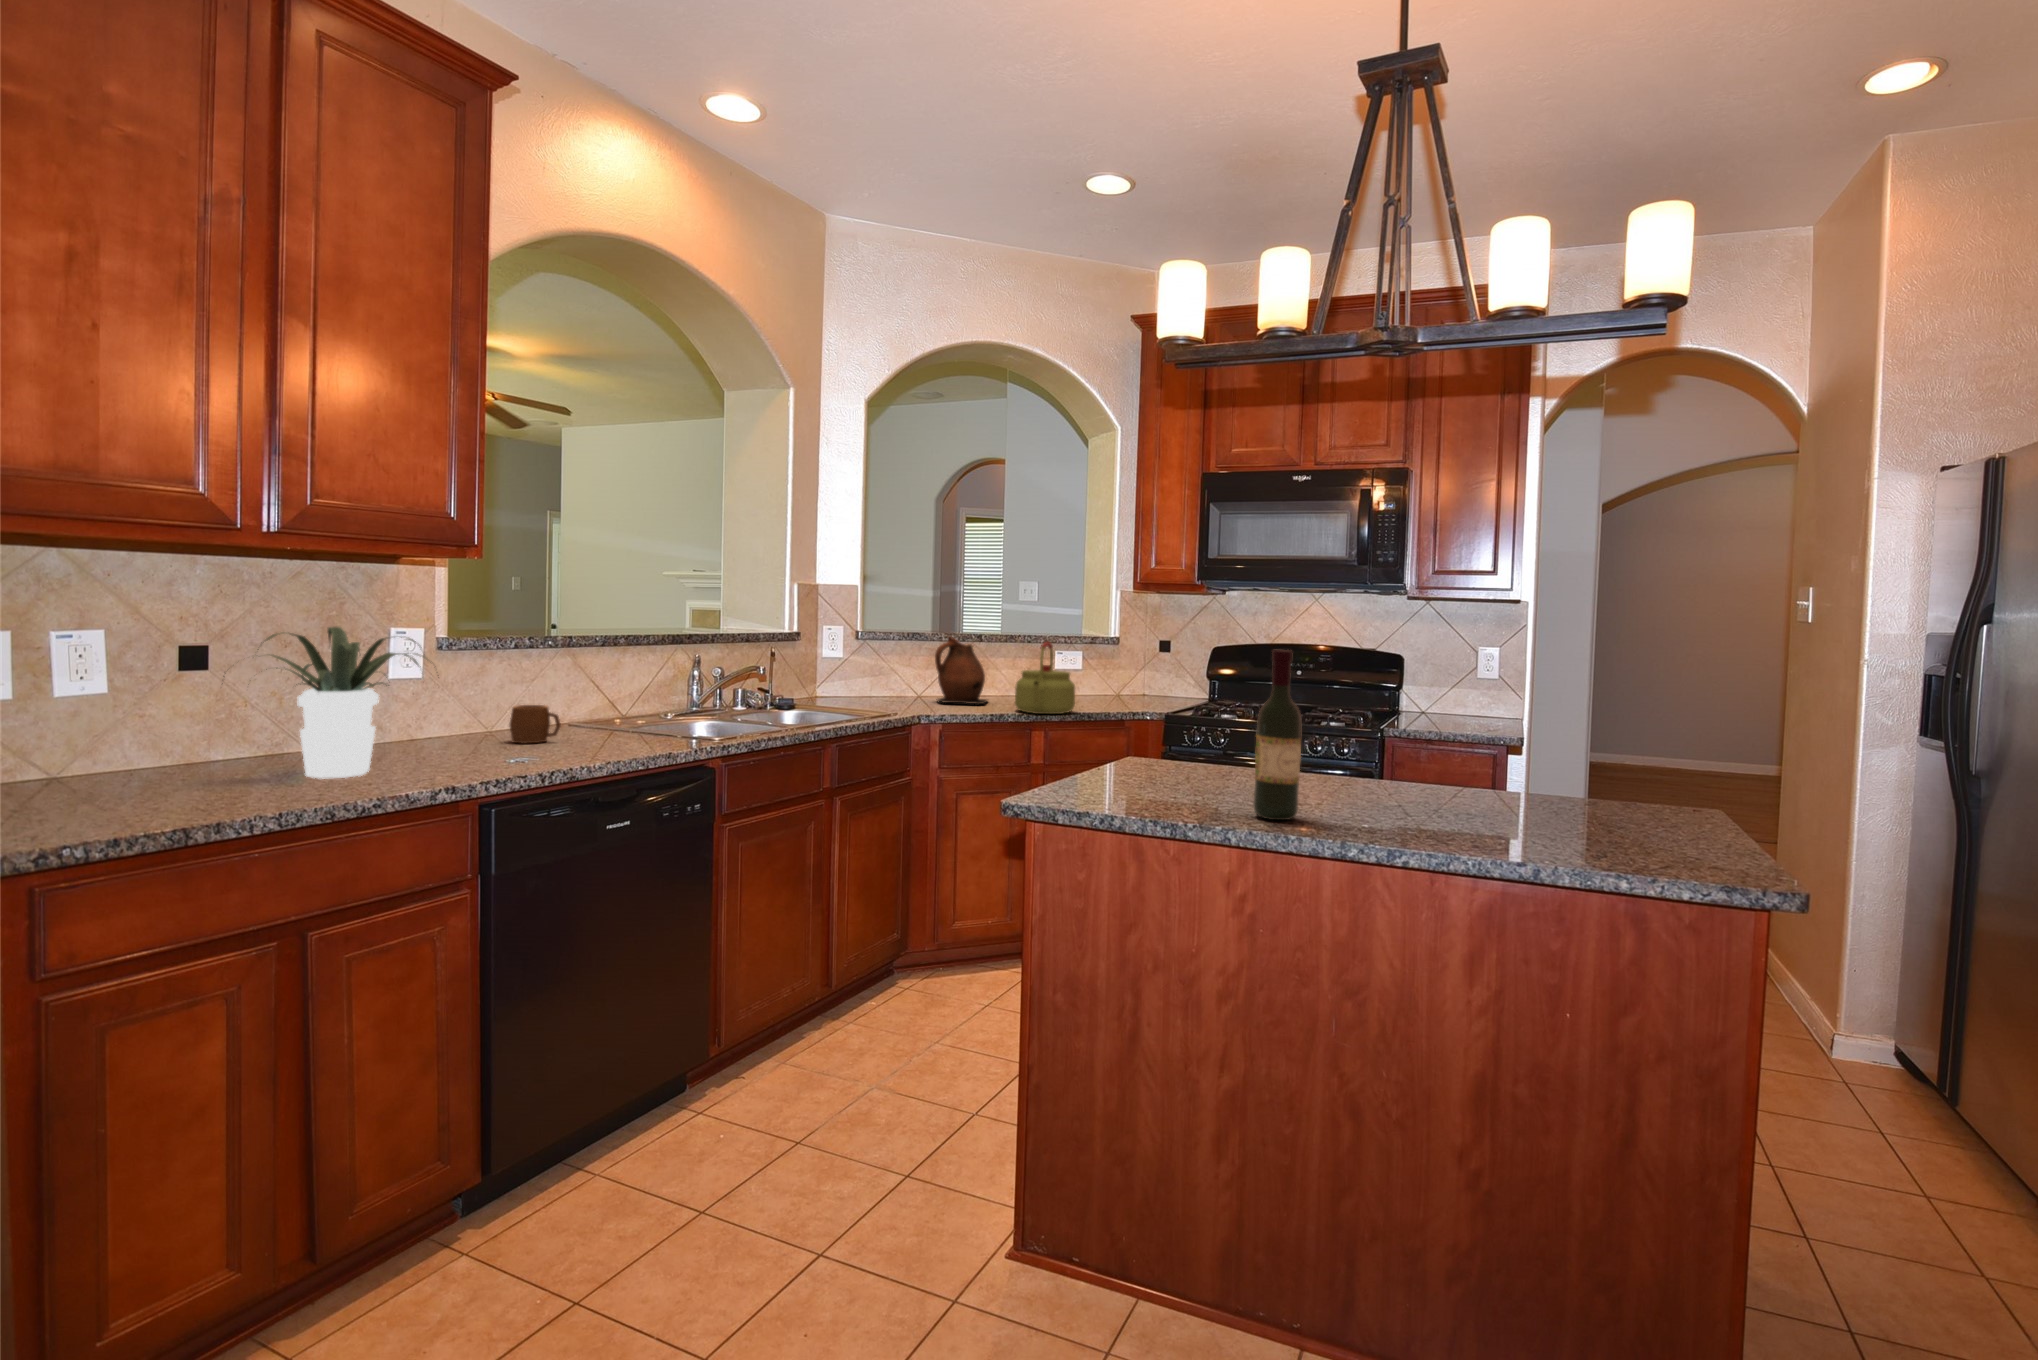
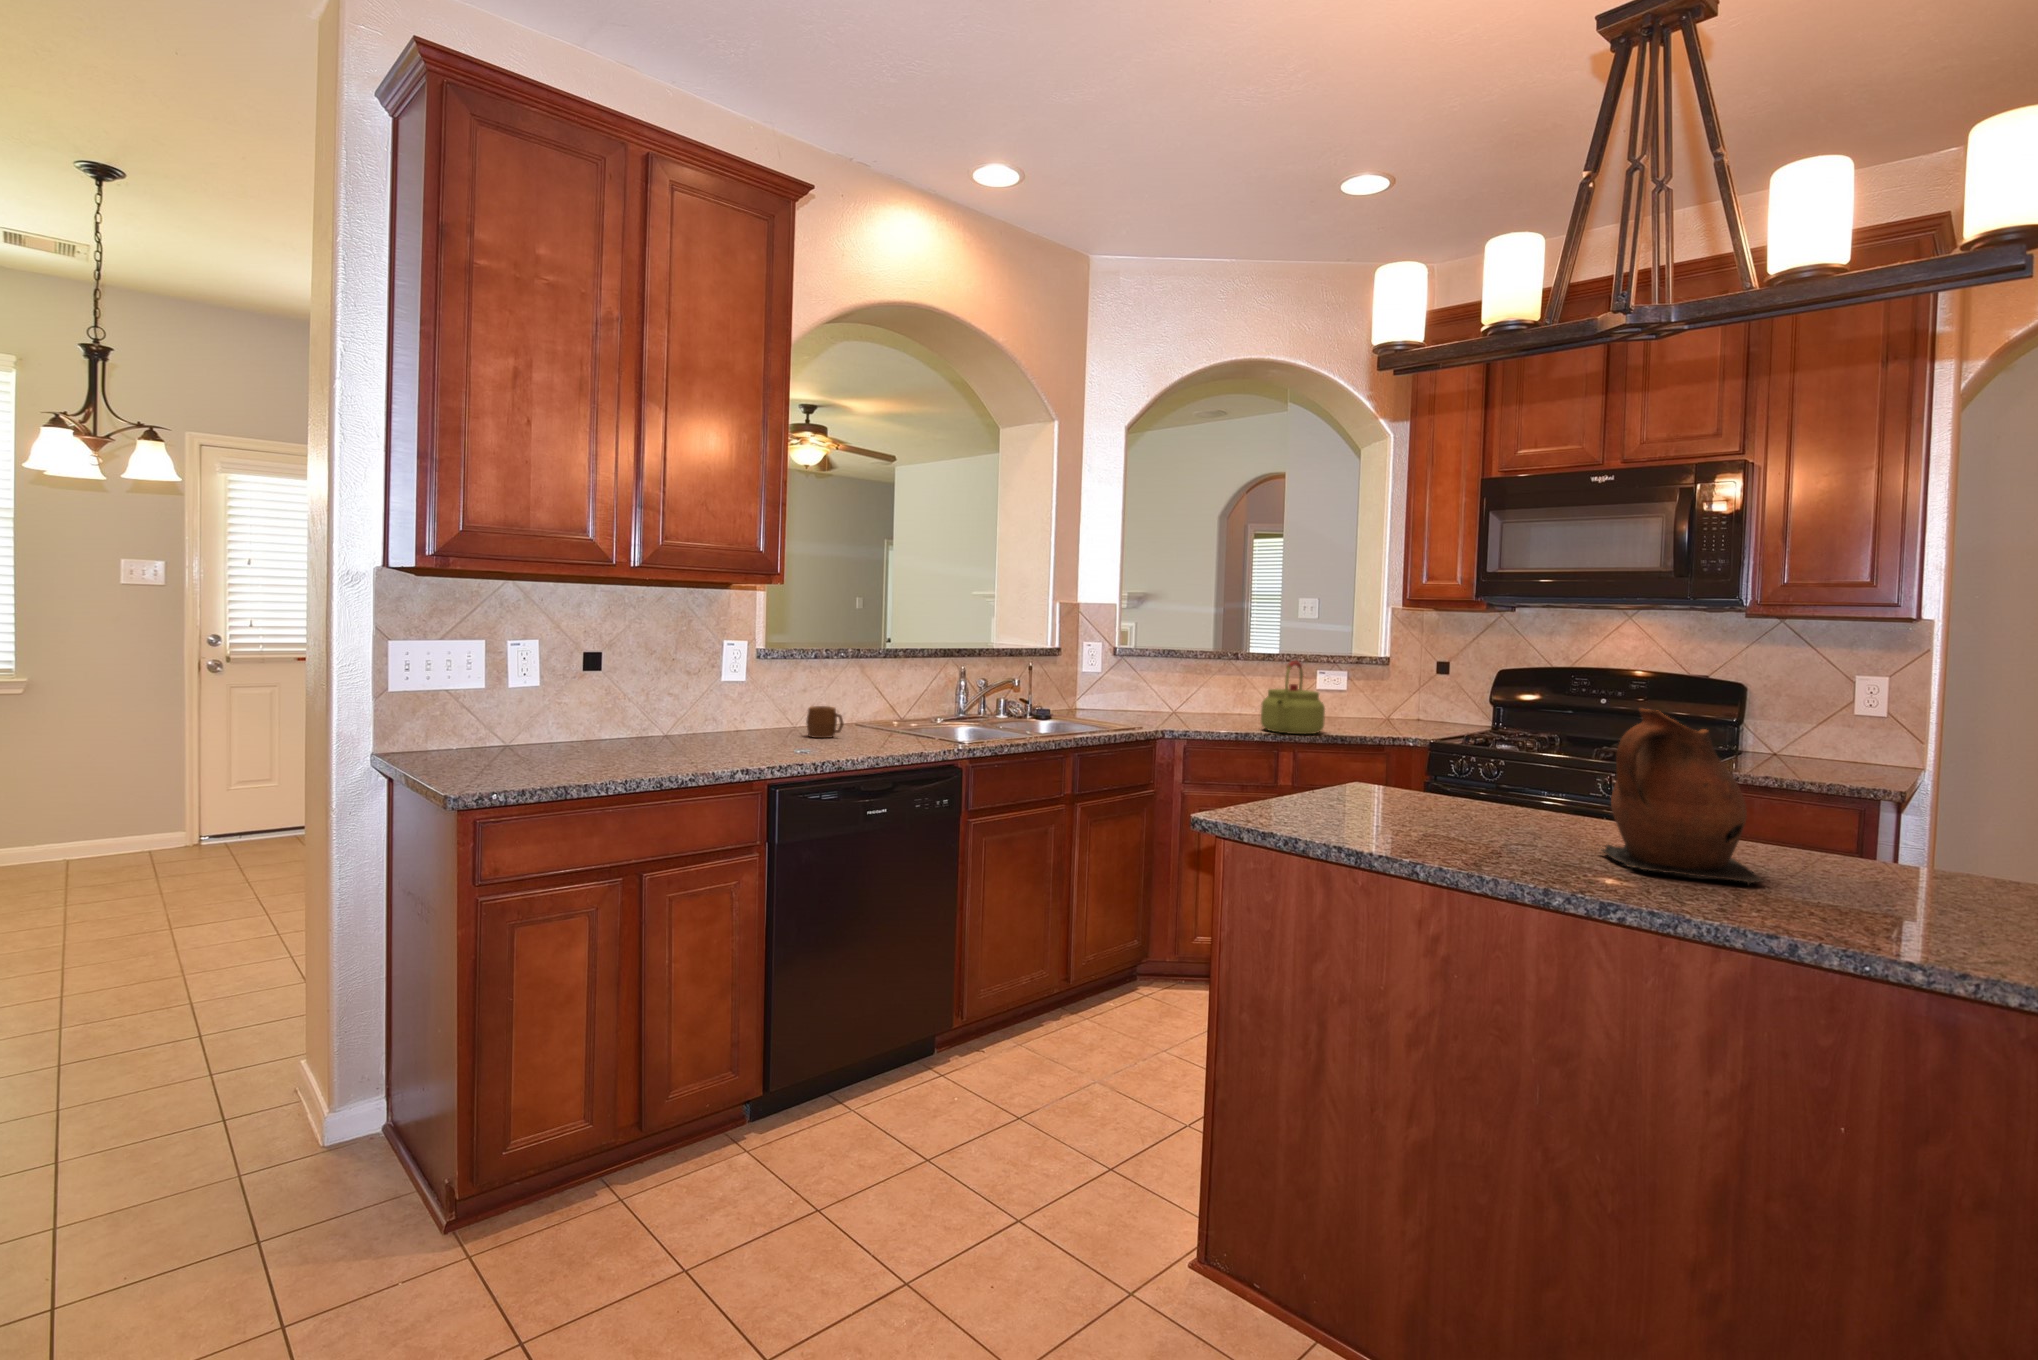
potted plant: present [223,627,425,778] -> none [604,641,744,757]
ceramic pitcher: present [935,636,987,704] -> present [1603,709,1763,885]
wine bottle: present [1253,650,1301,820] -> none [1448,671,1505,859]

